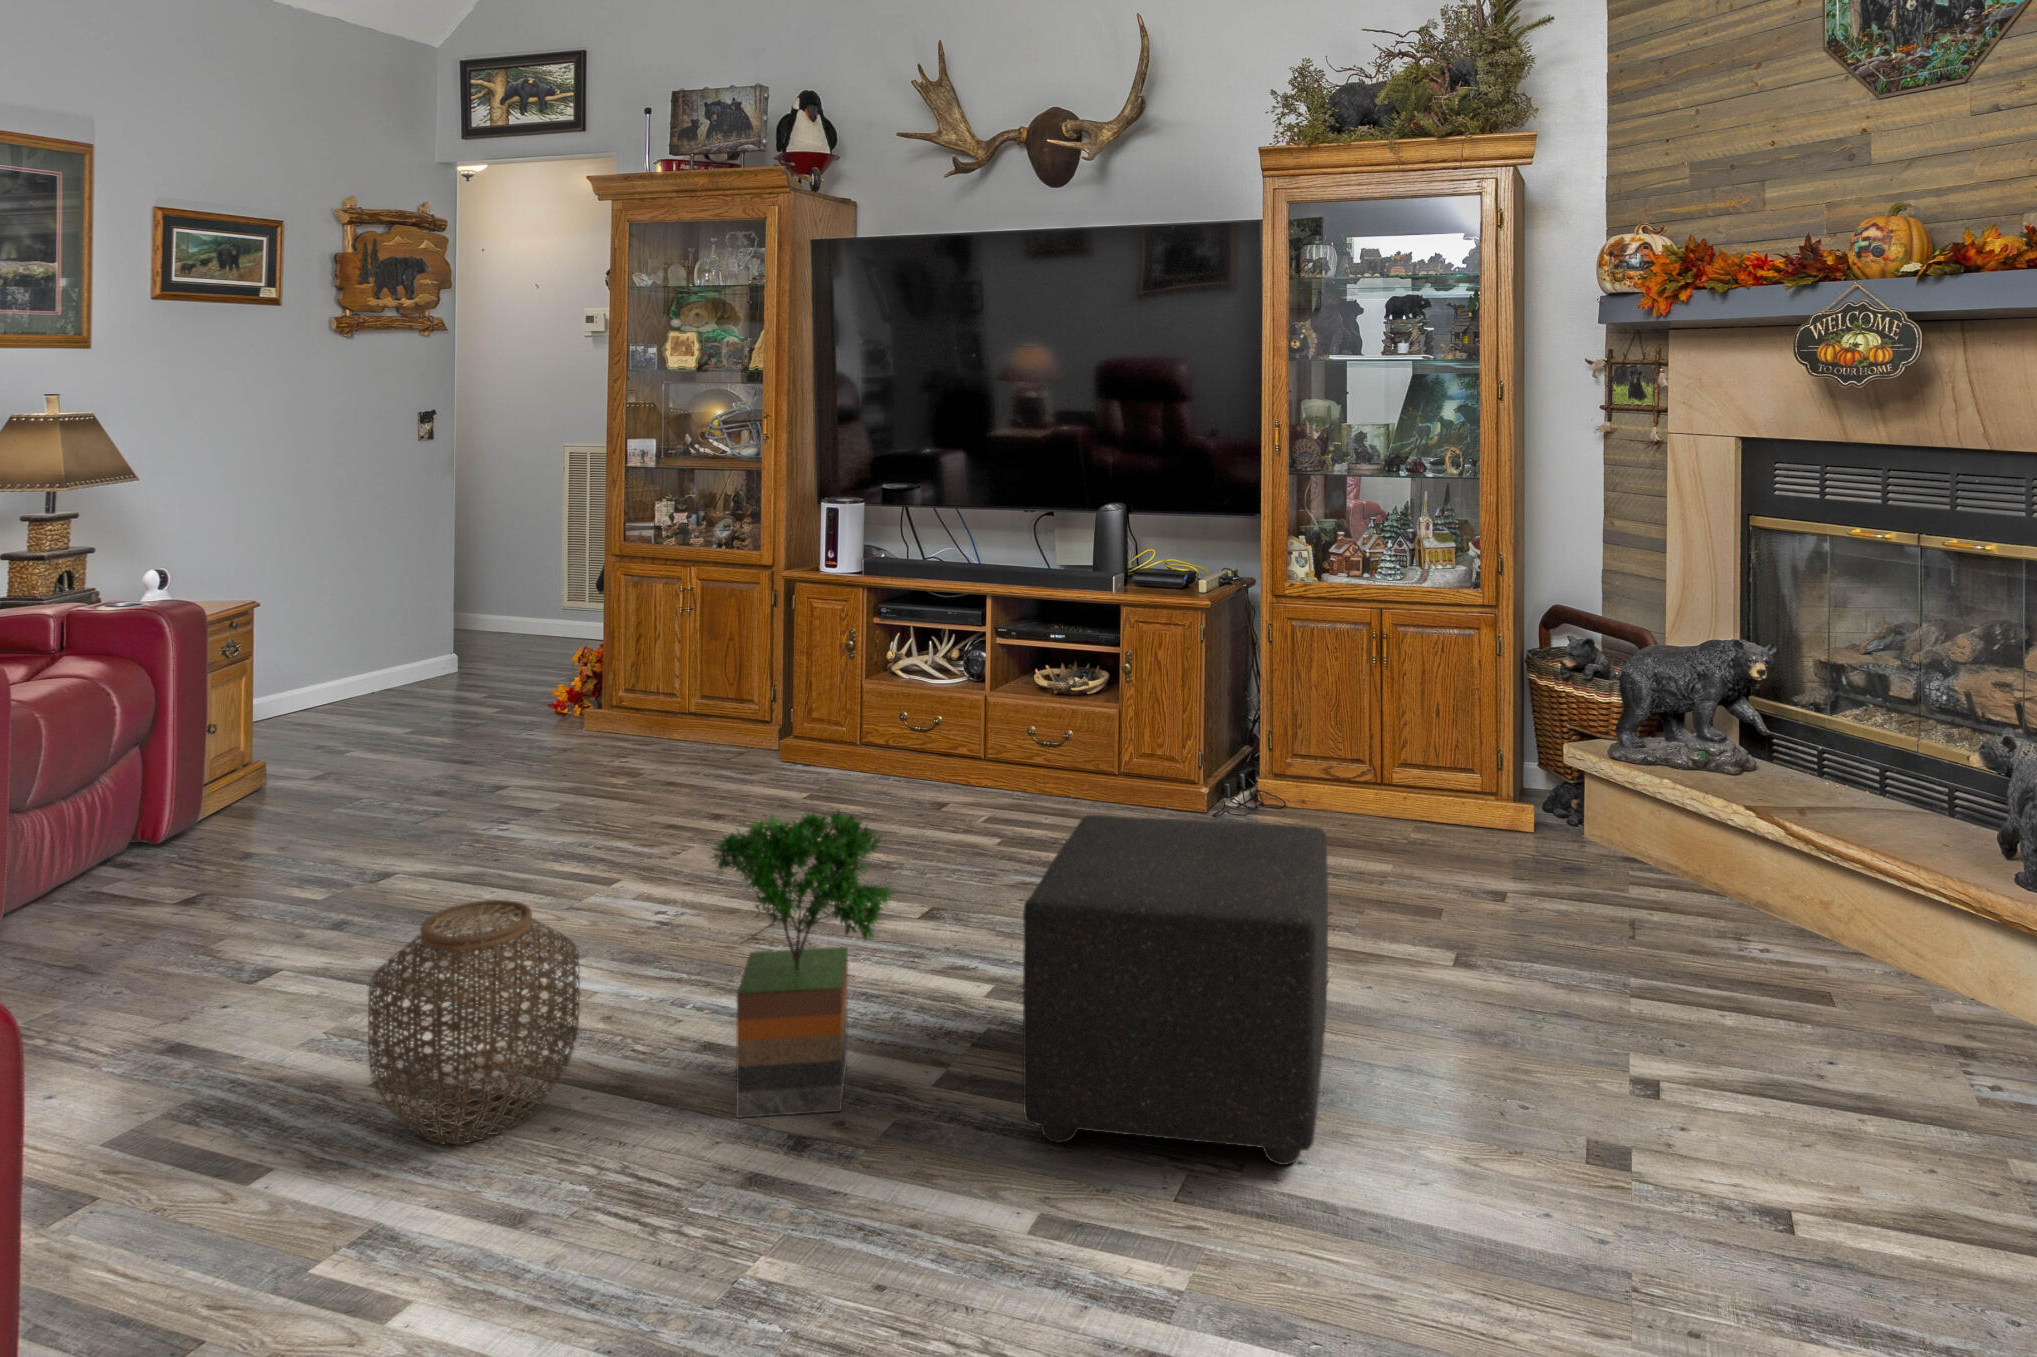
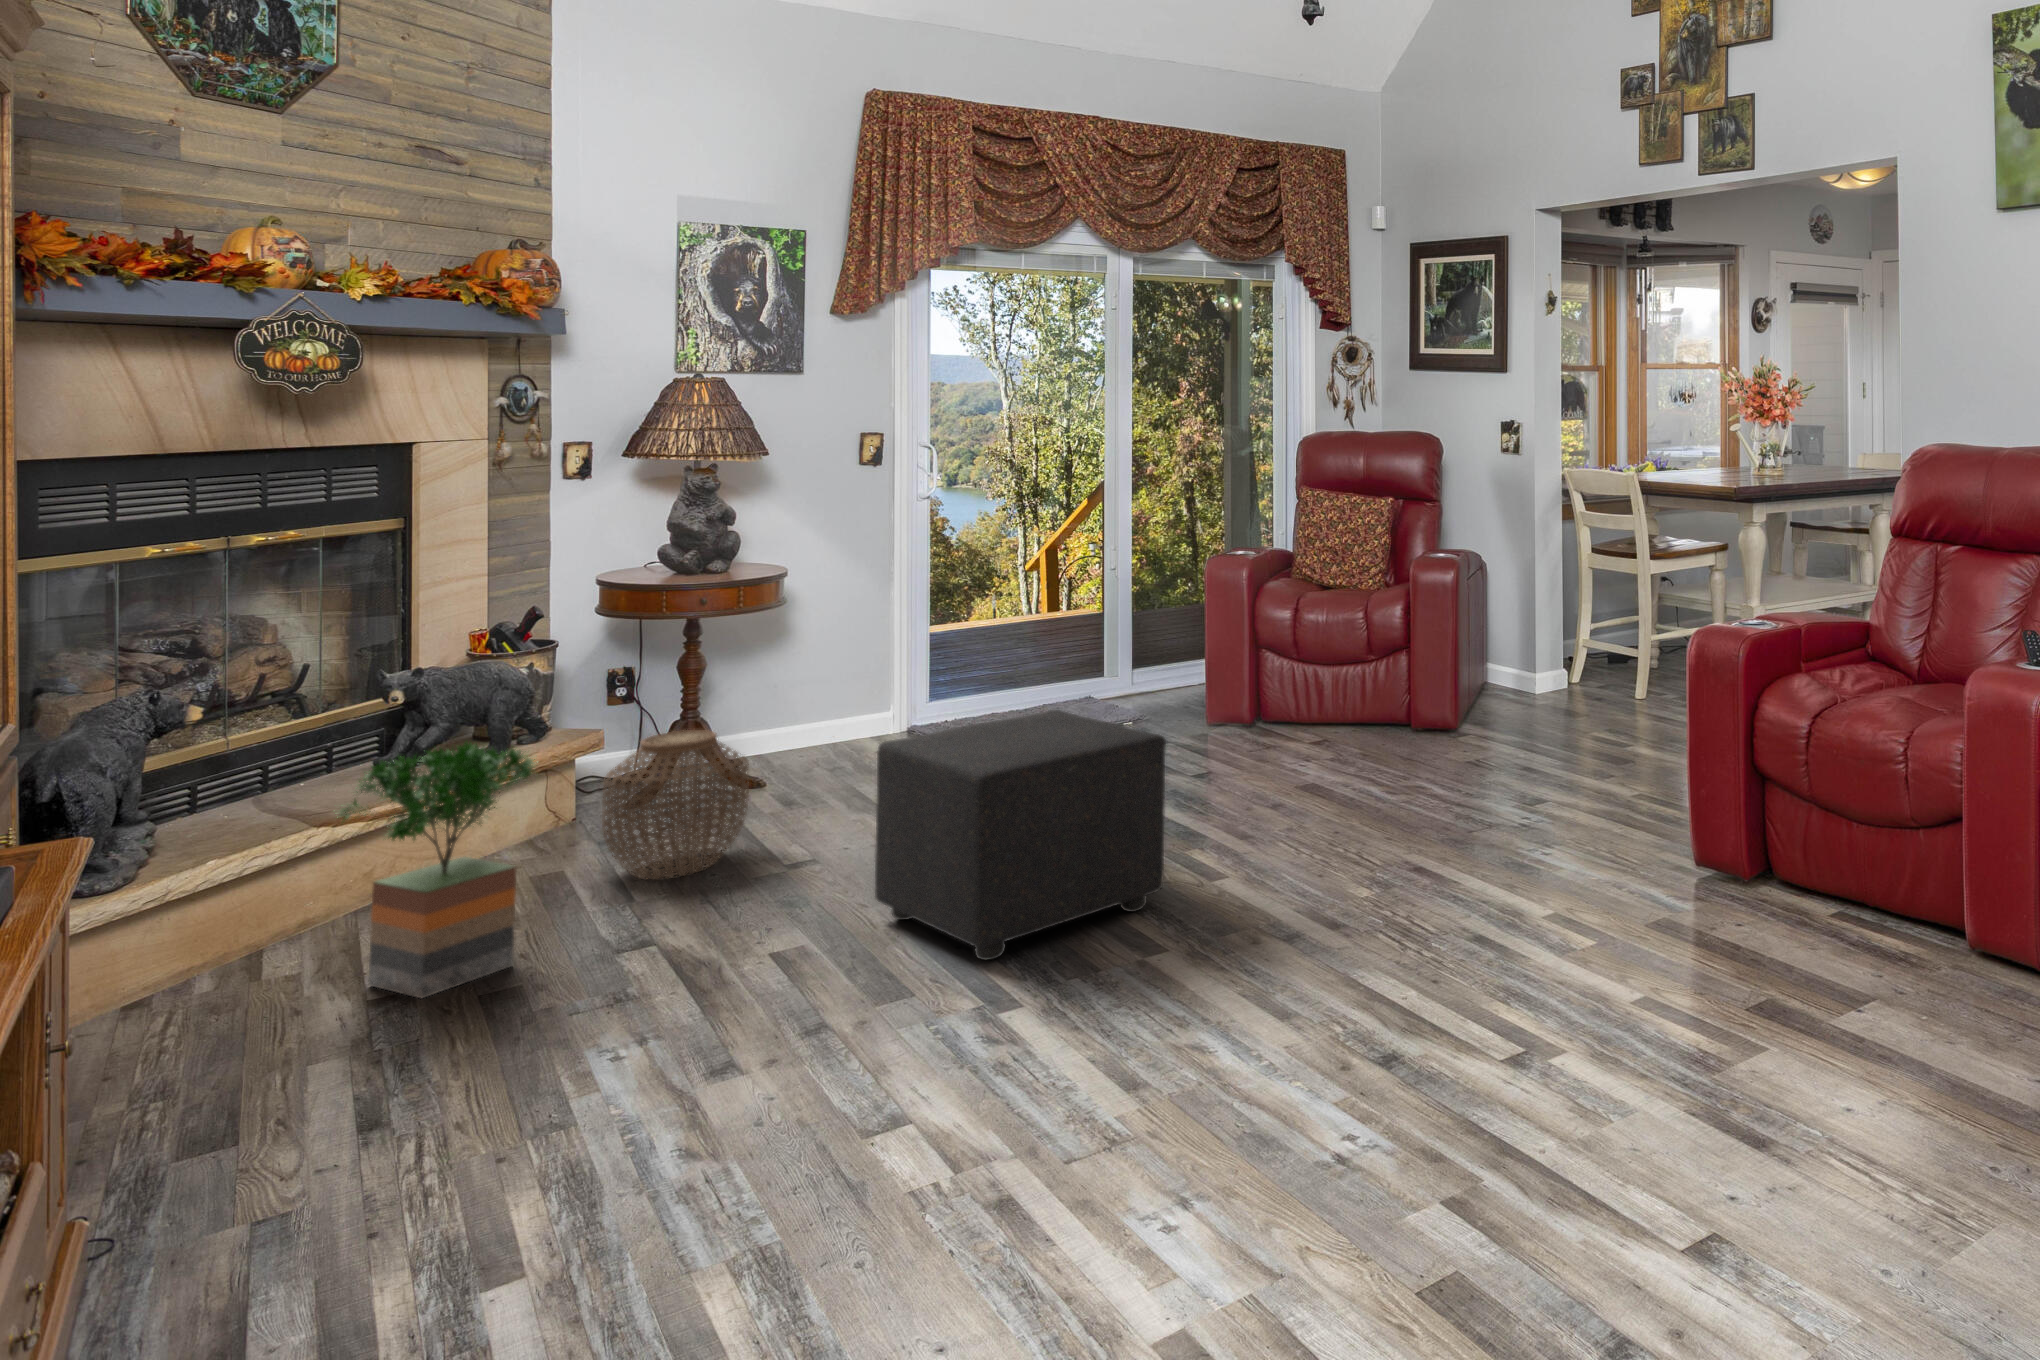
potted tree: present [712,811,895,1118] -> present [337,742,535,998]
woven basket: present [368,900,580,1144] -> present [602,730,749,879]

